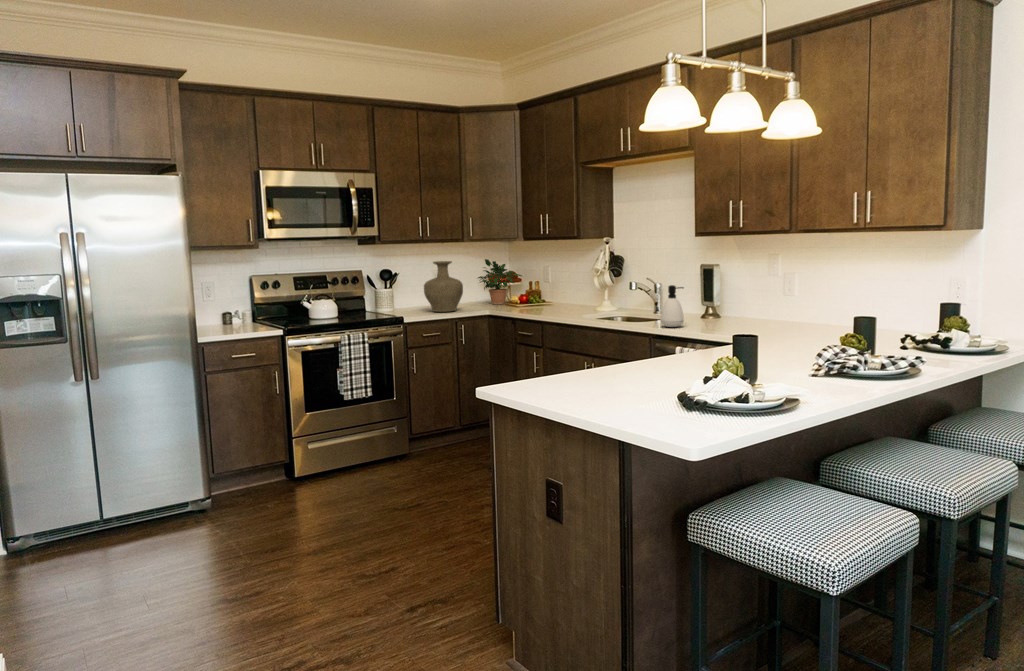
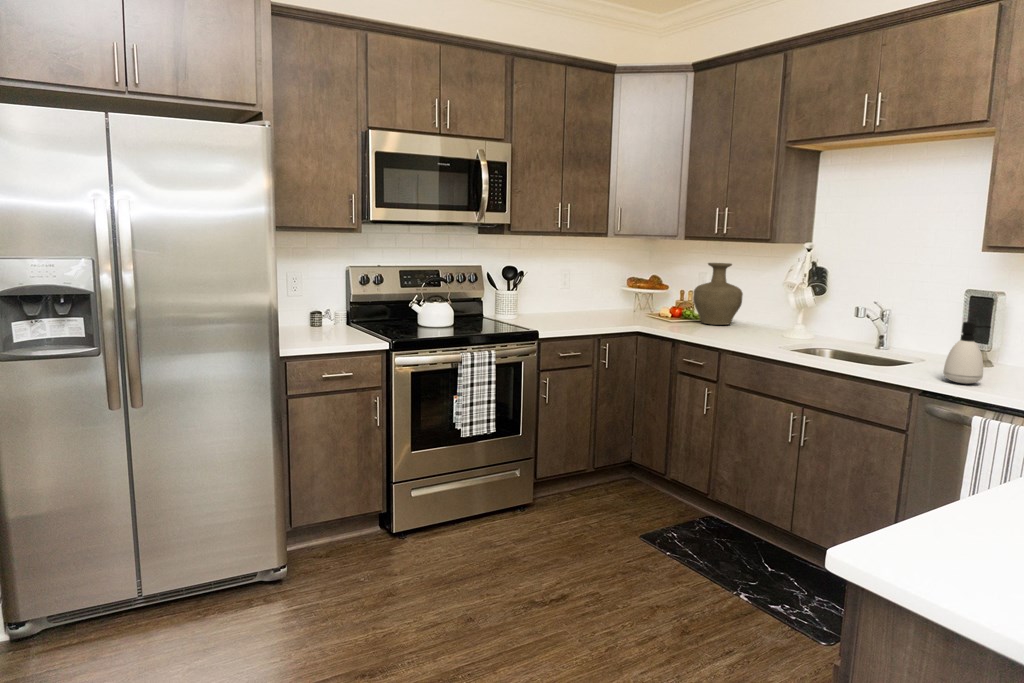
potted plant: present [478,259,521,304] -> none [615,259,676,317]
vase: present [424,261,463,312] -> present [693,263,743,325]

